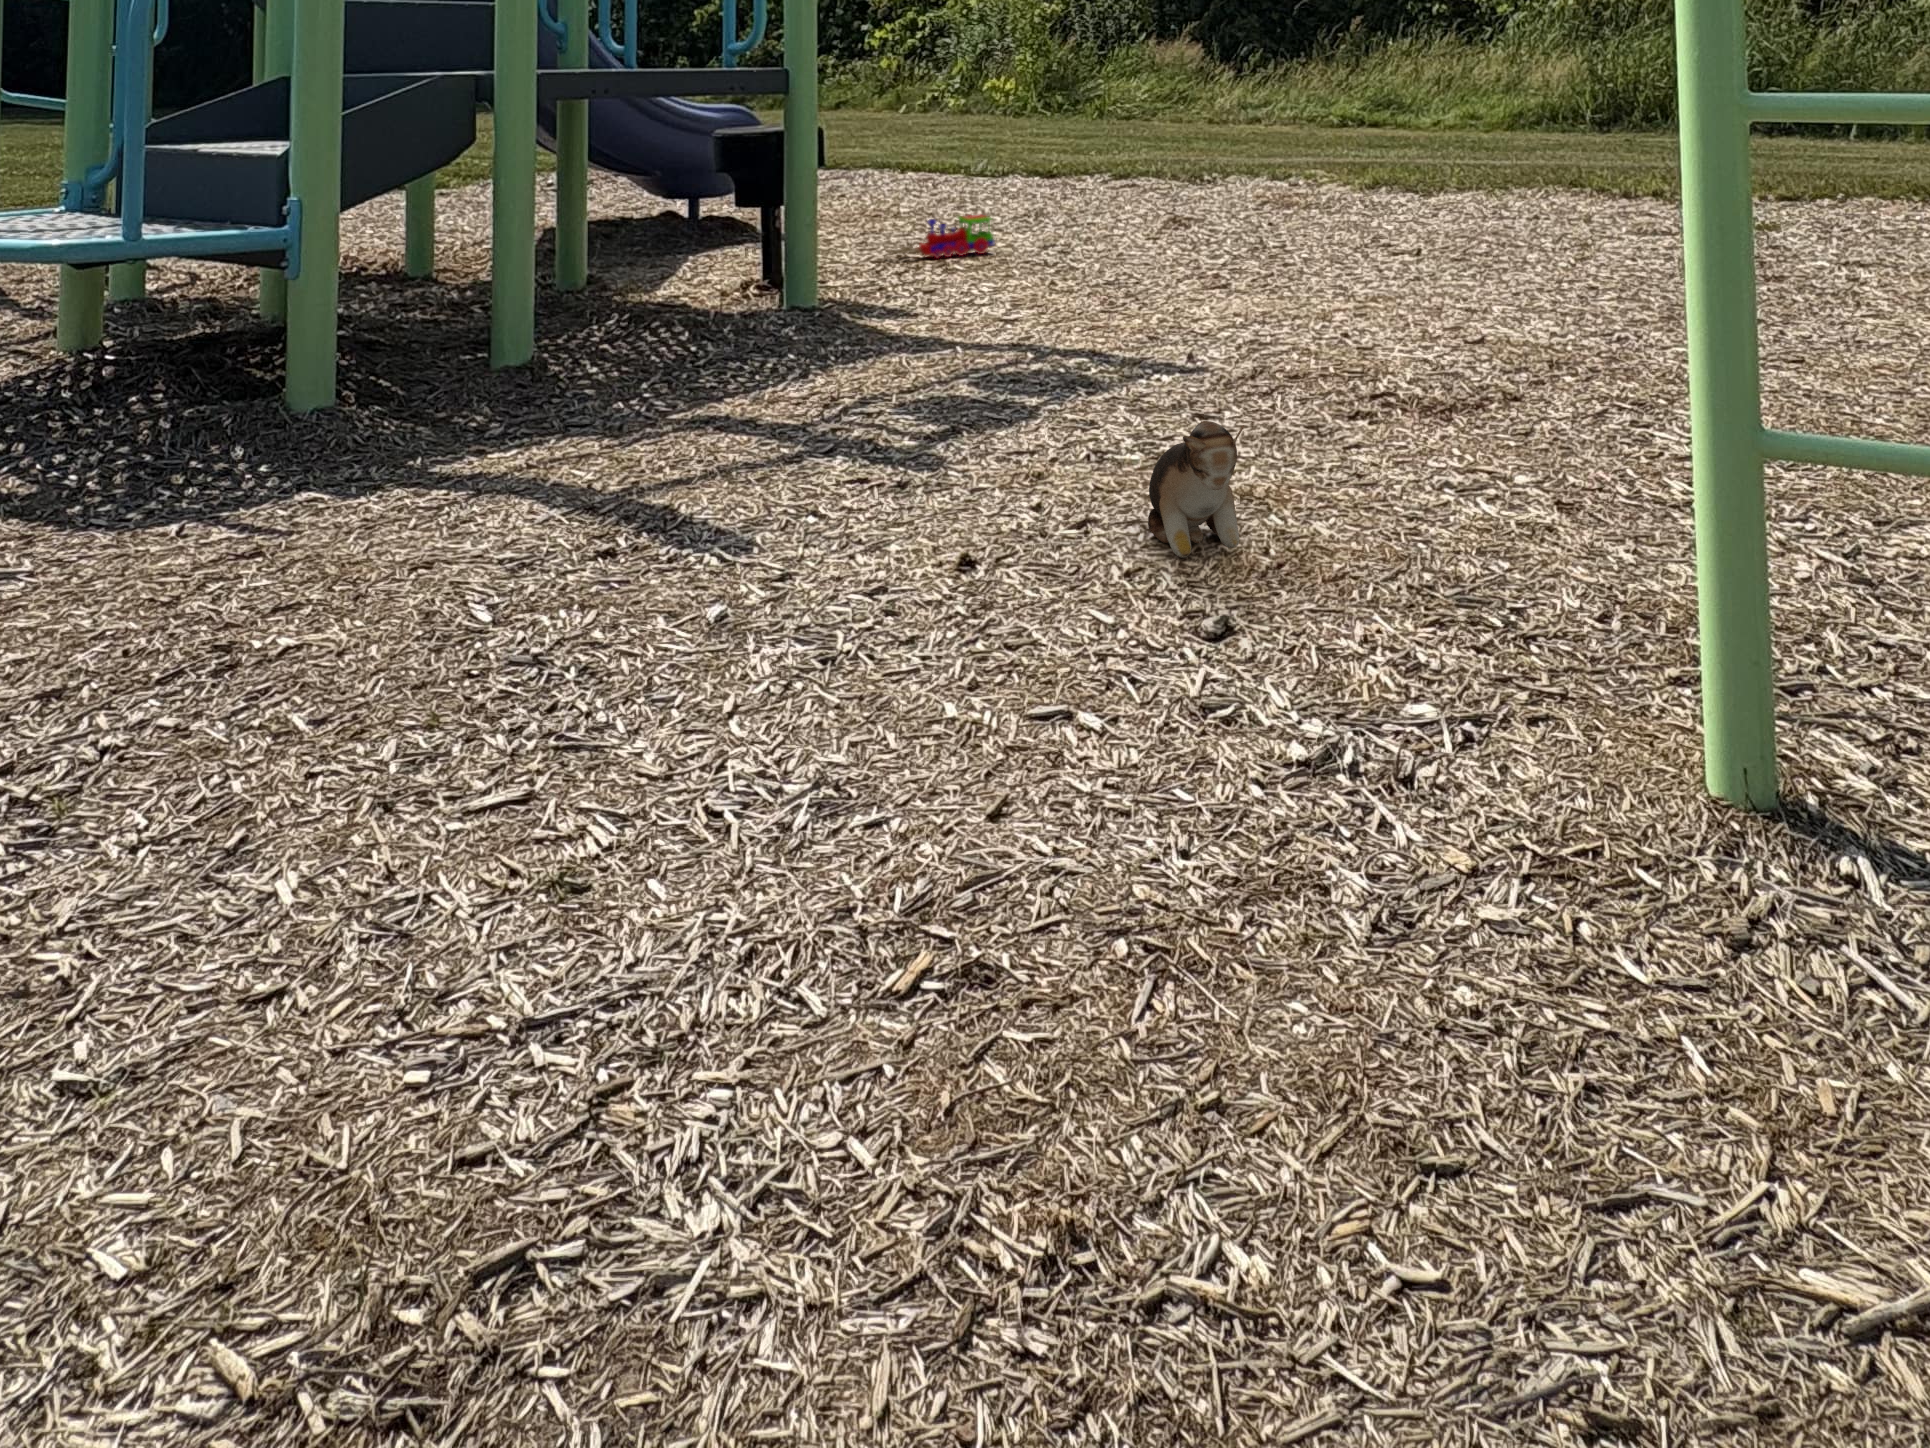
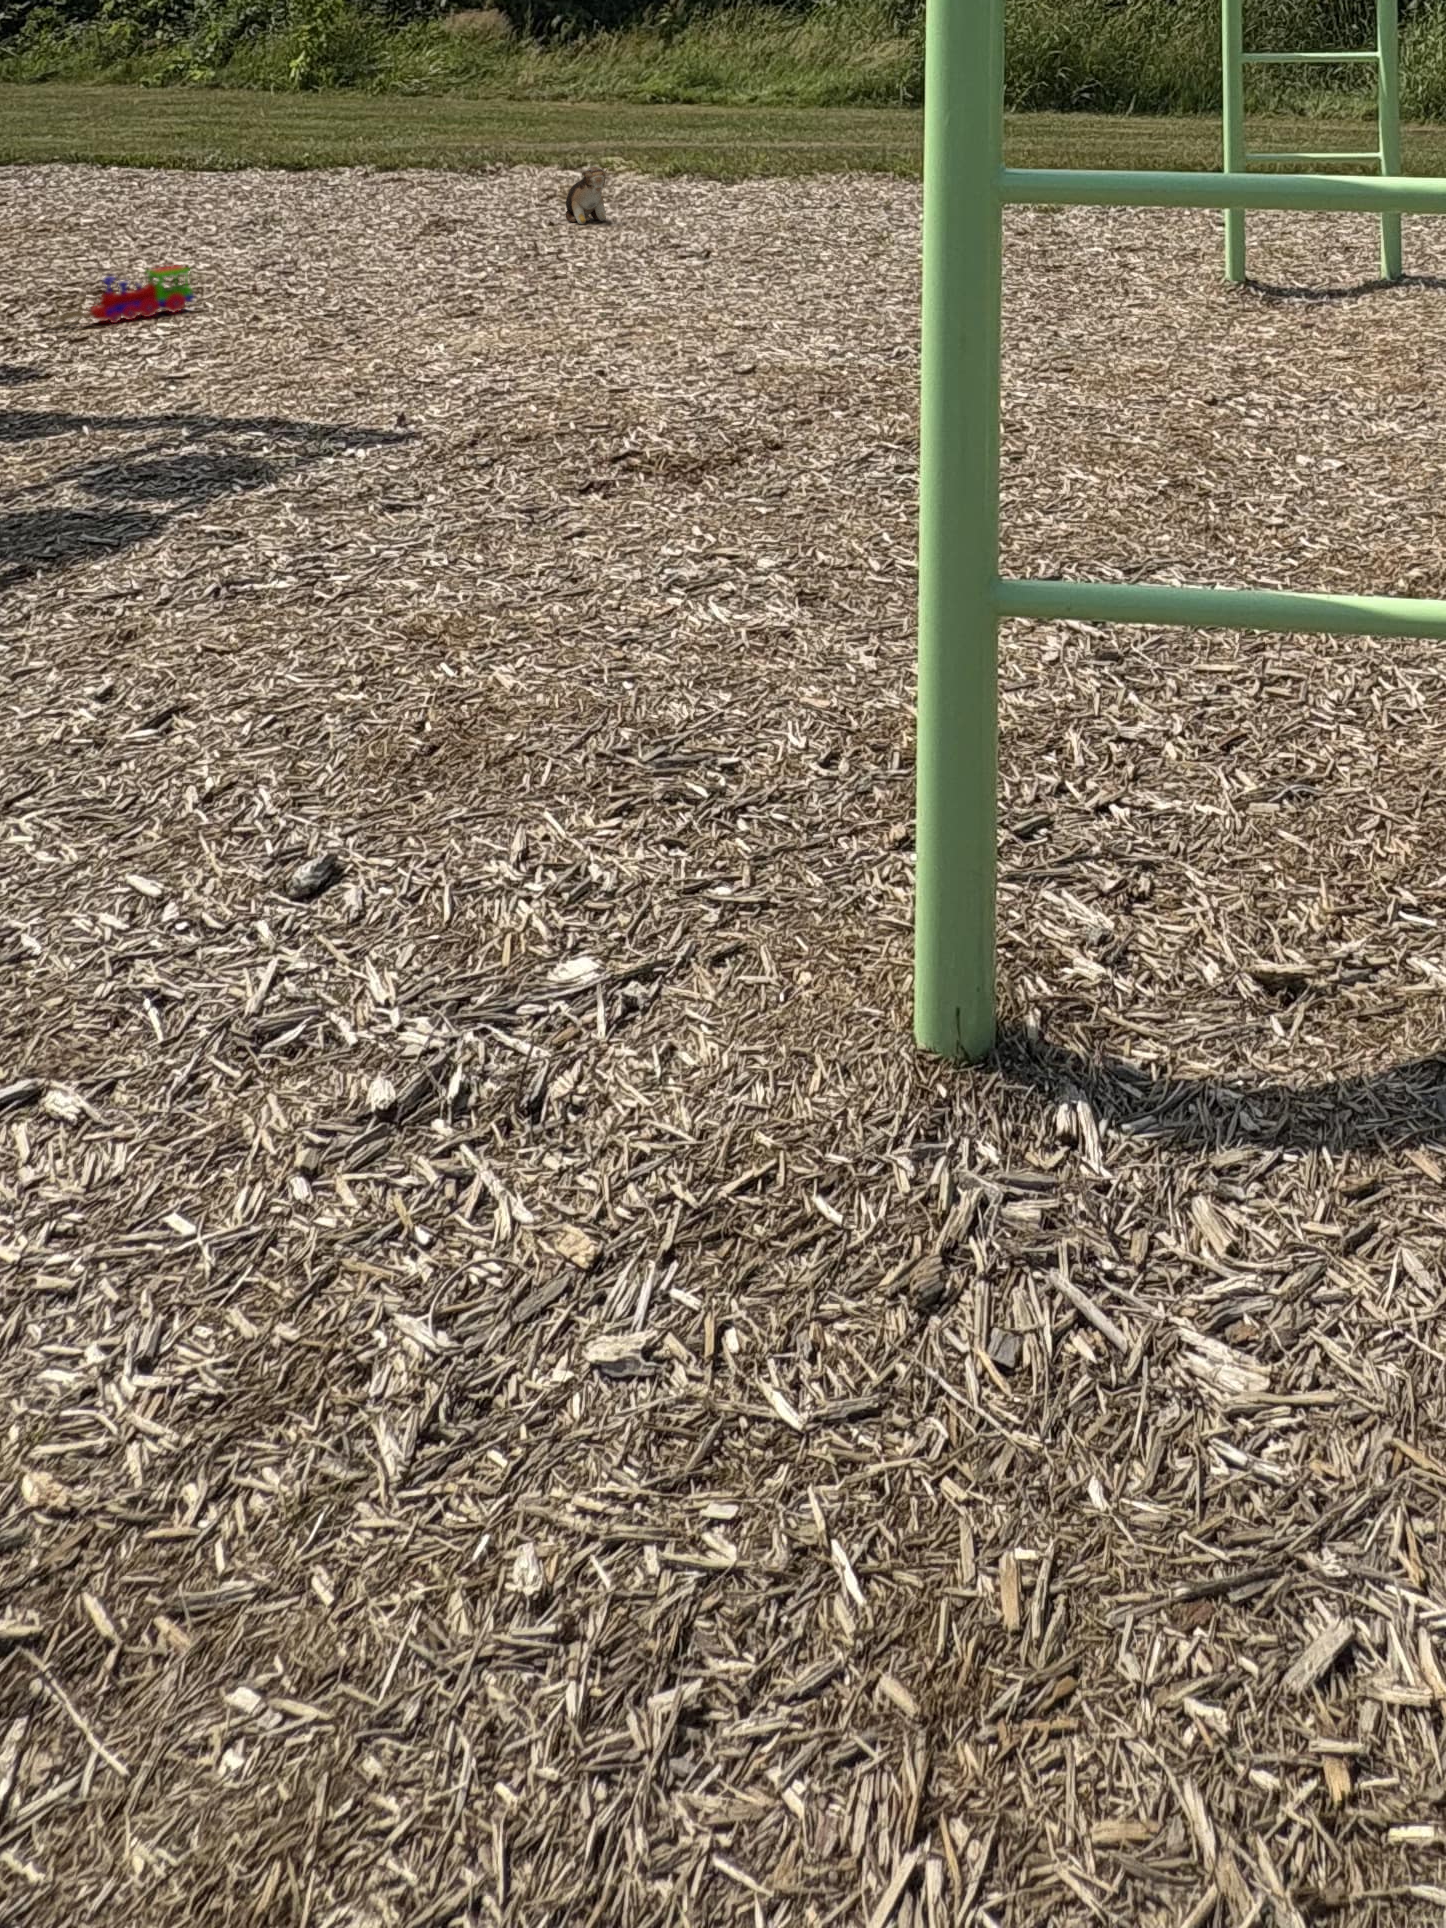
plush toy: present [1148,421,1244,557] -> present [566,167,608,224]

